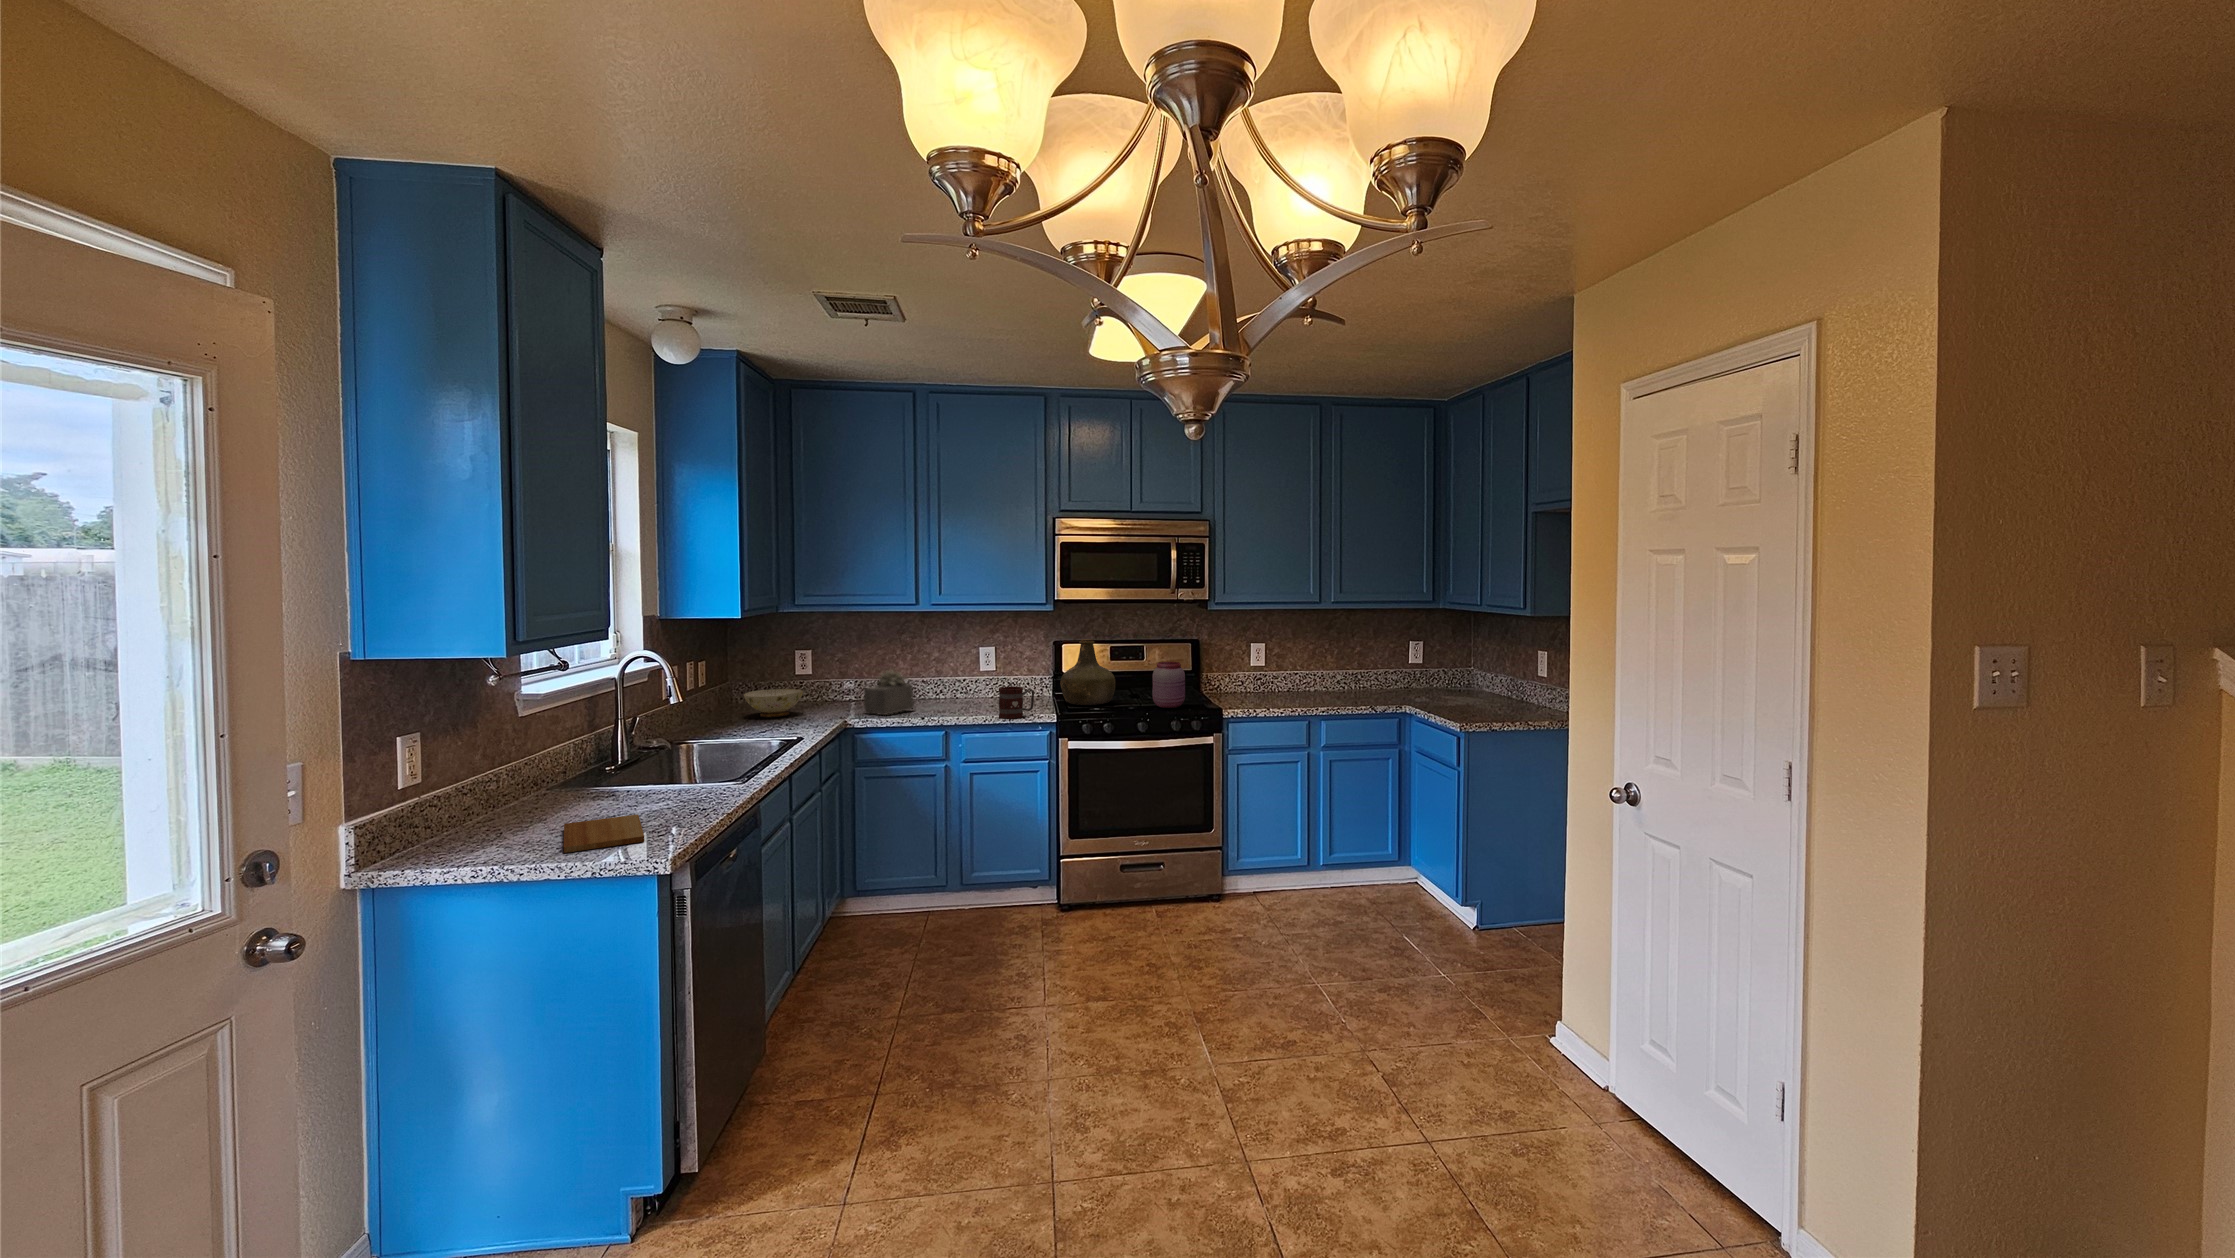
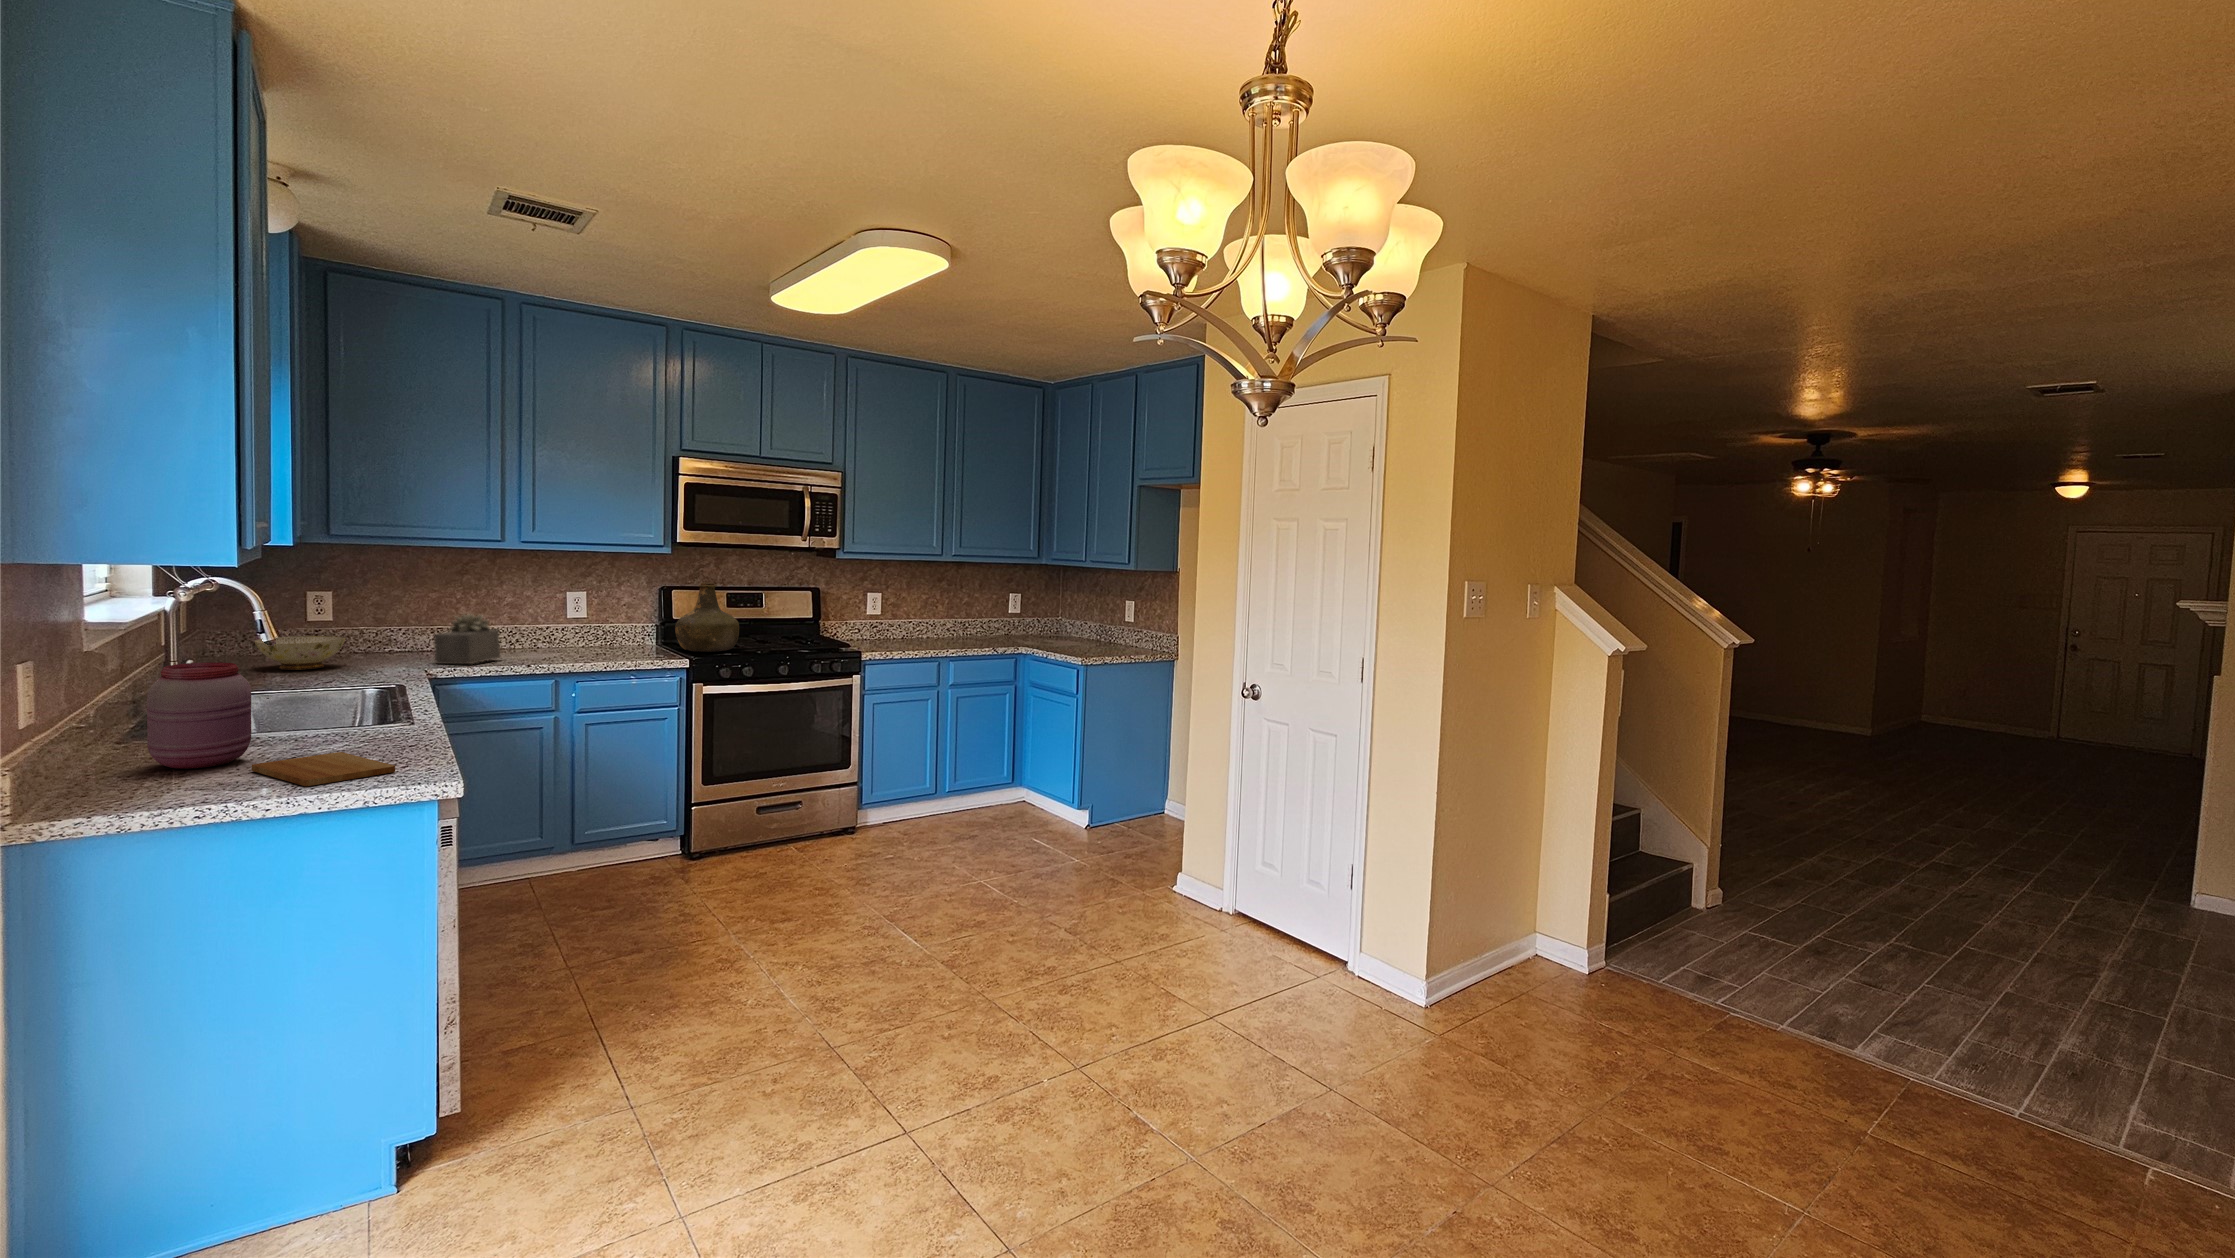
jar: present [1152,662,1185,708] -> present [147,662,251,769]
mug: present [999,687,1034,719] -> none [621,631,662,665]

